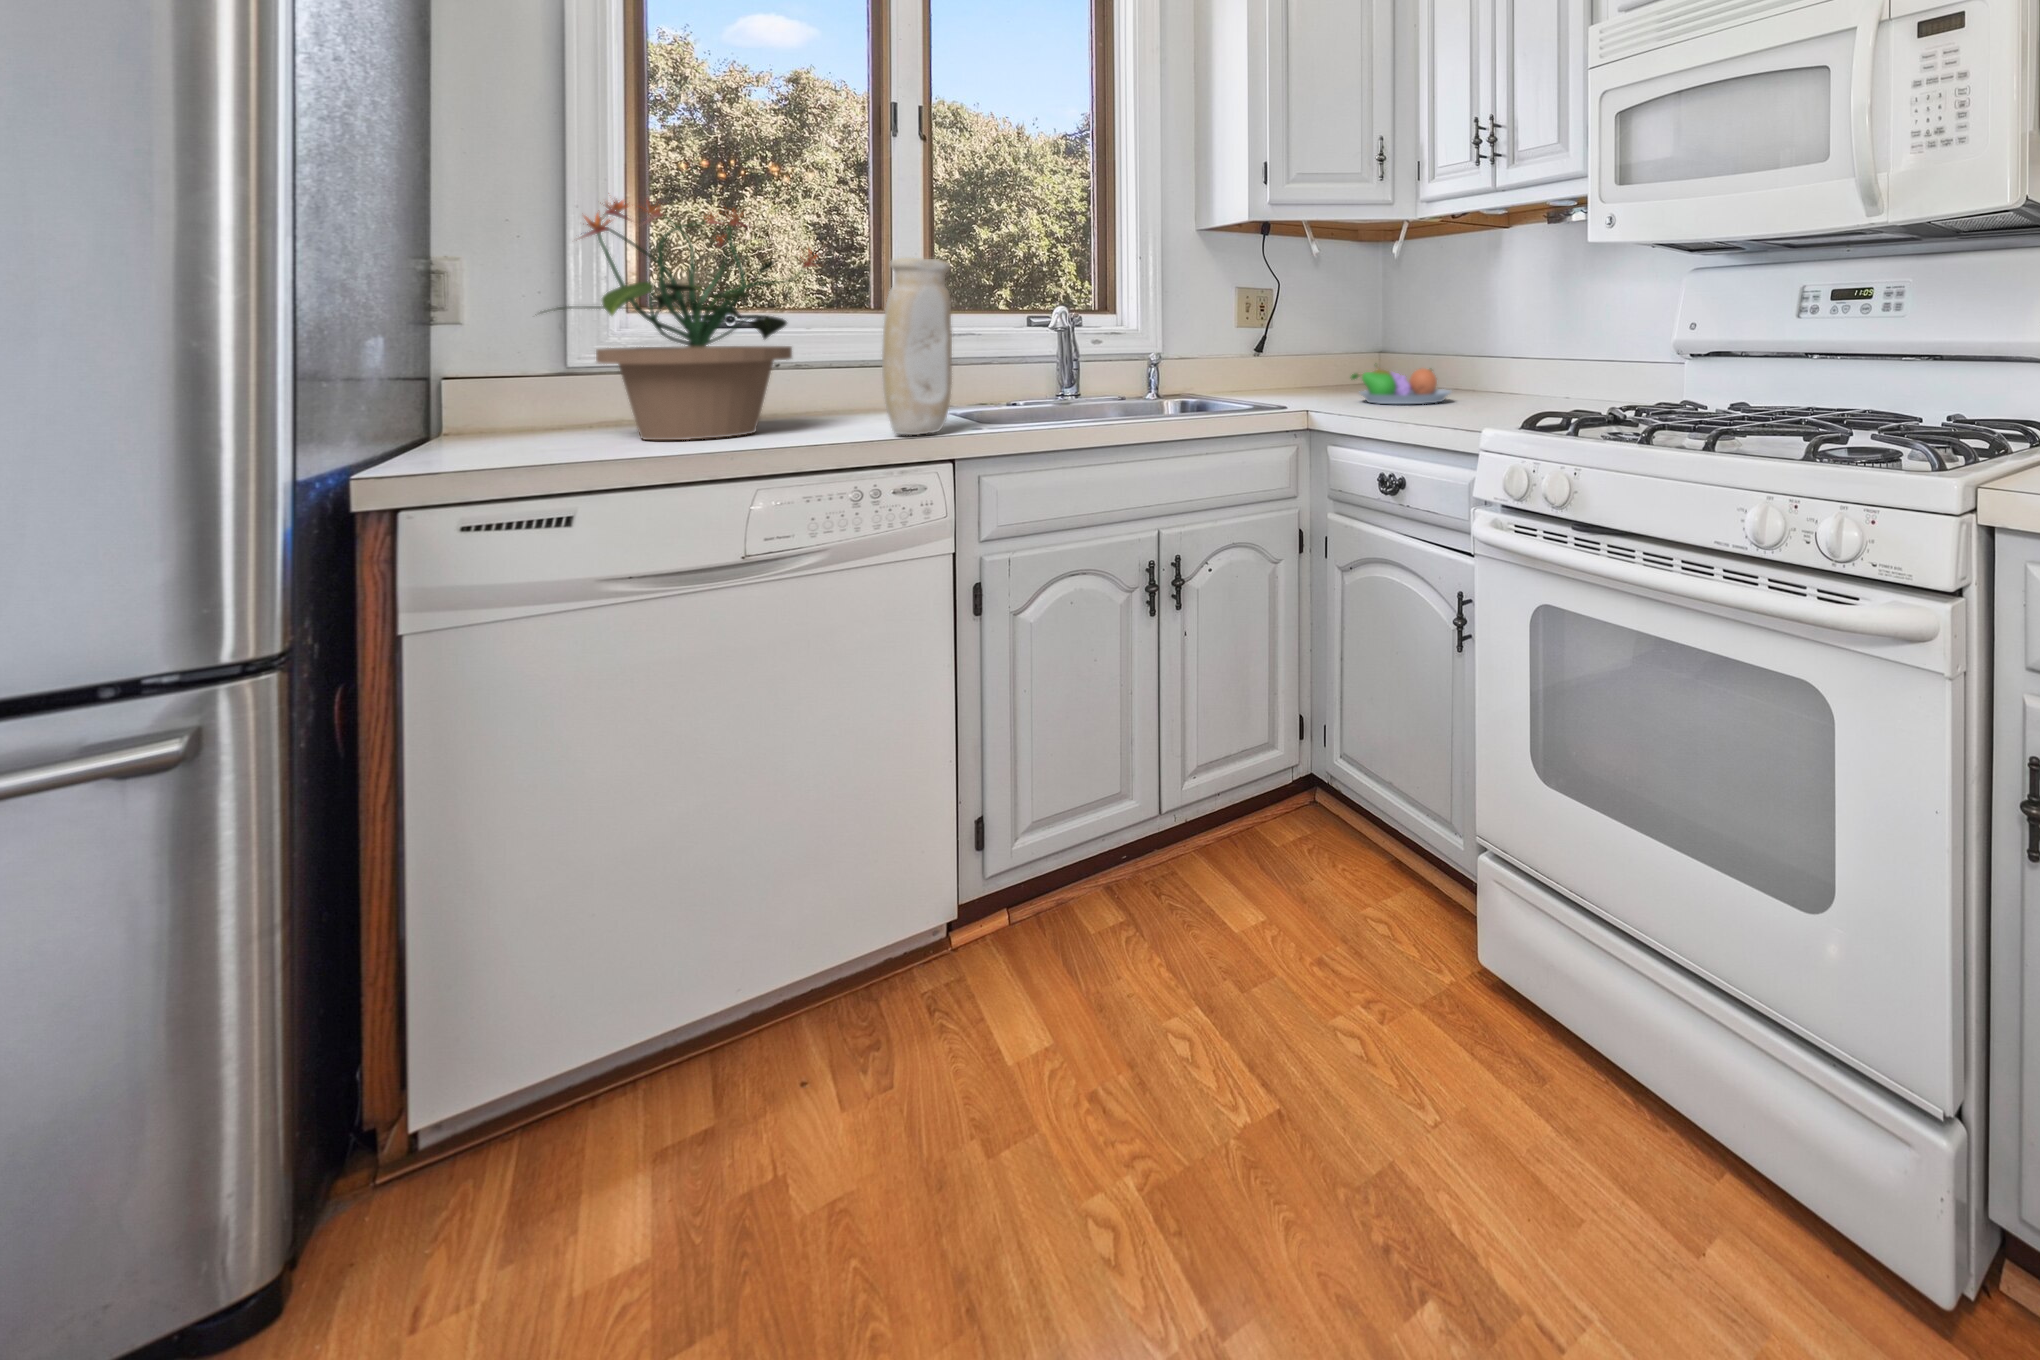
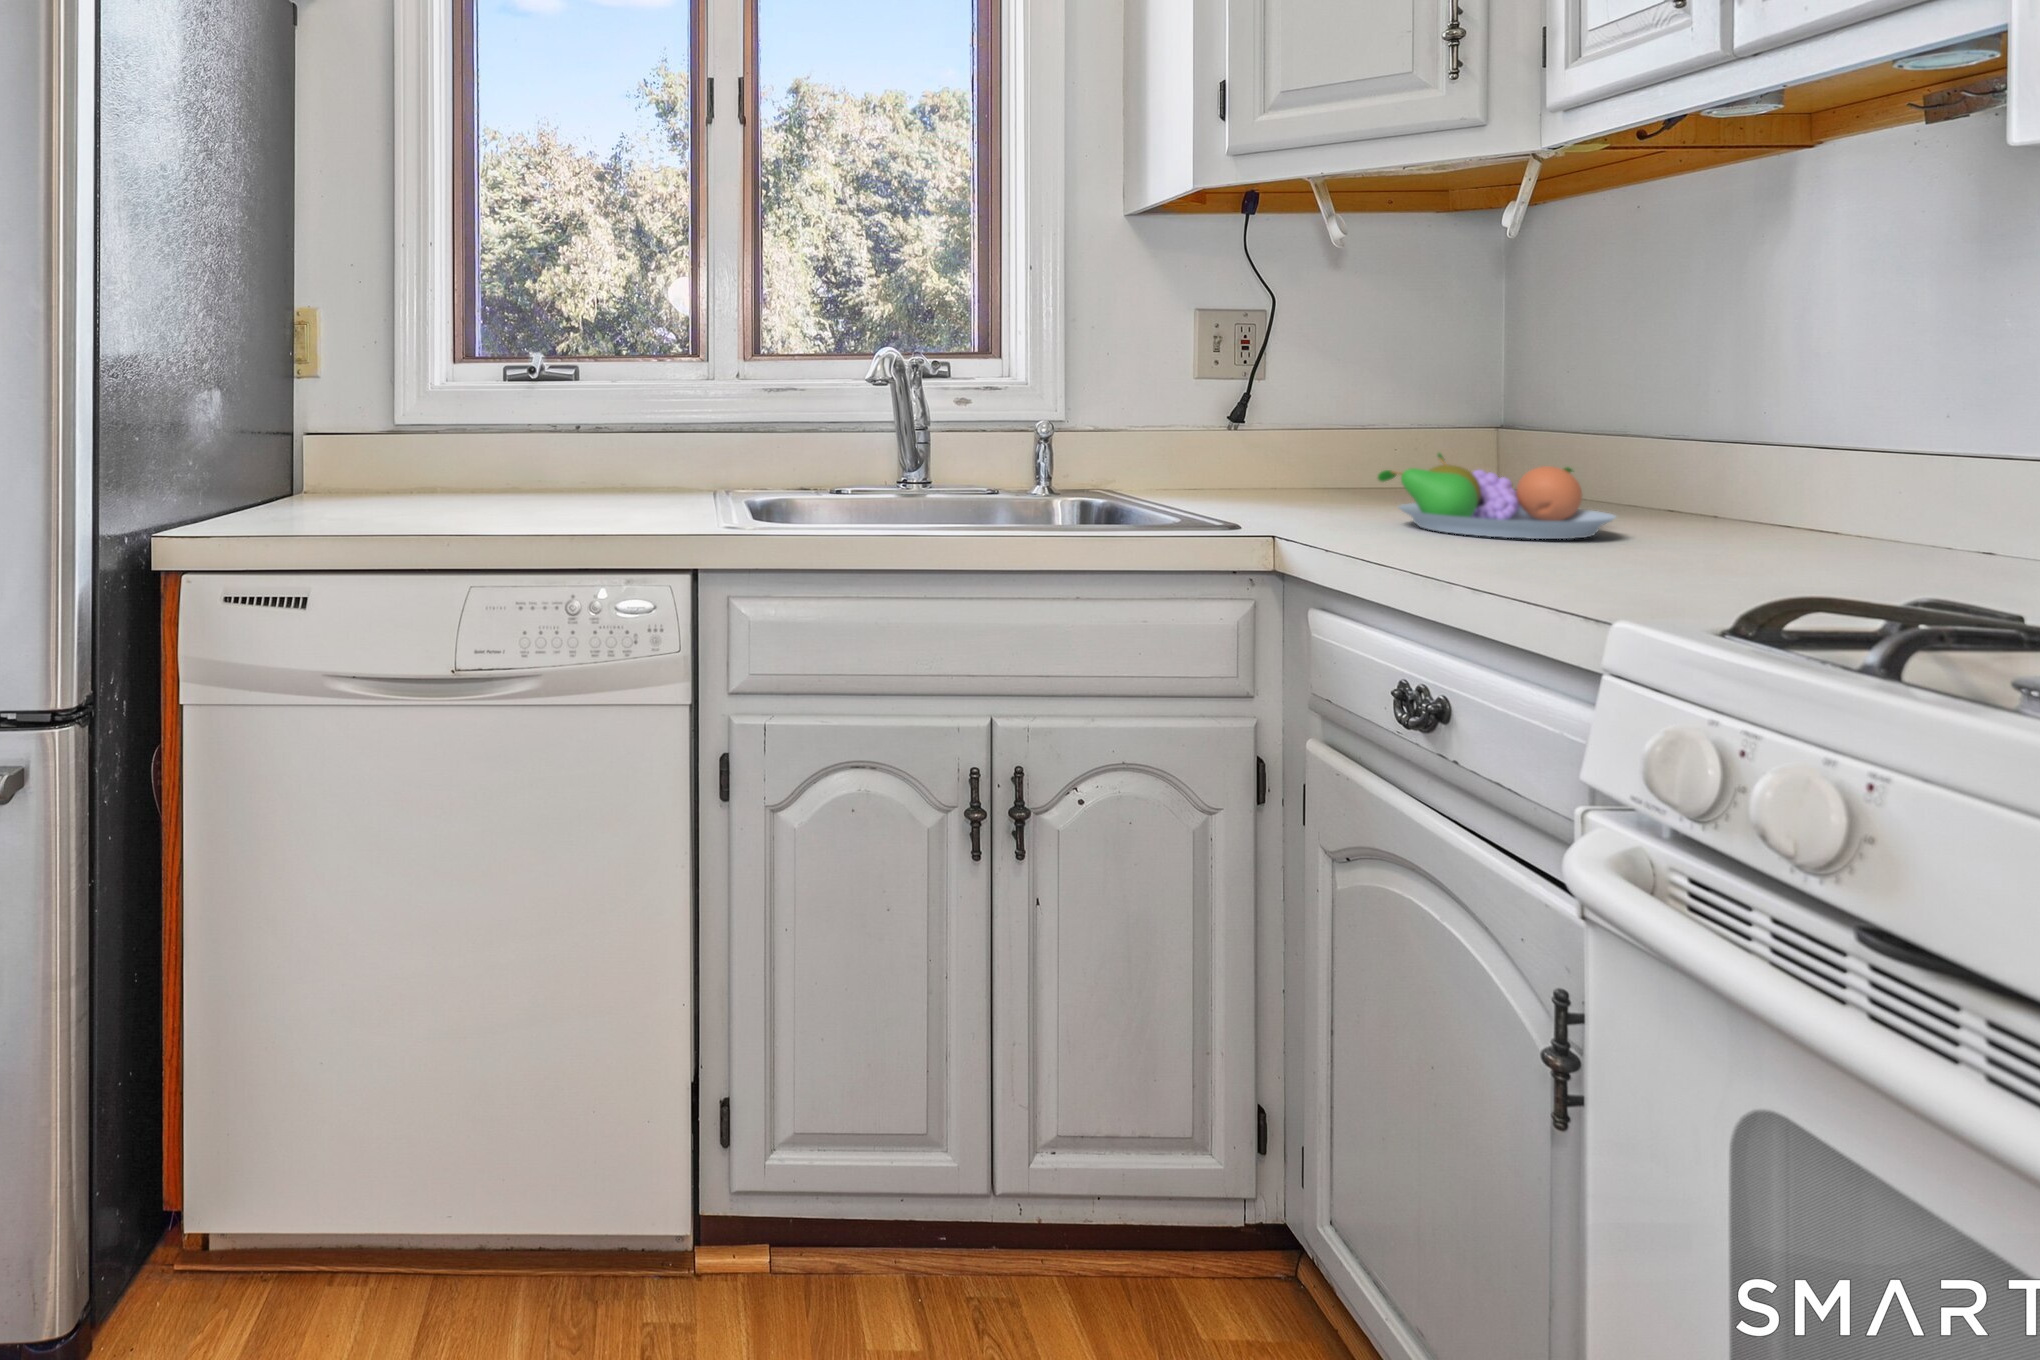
potted plant: present [554,200,819,440] -> none [314,221,582,513]
vase: present [882,258,952,435] -> none [612,282,694,528]

